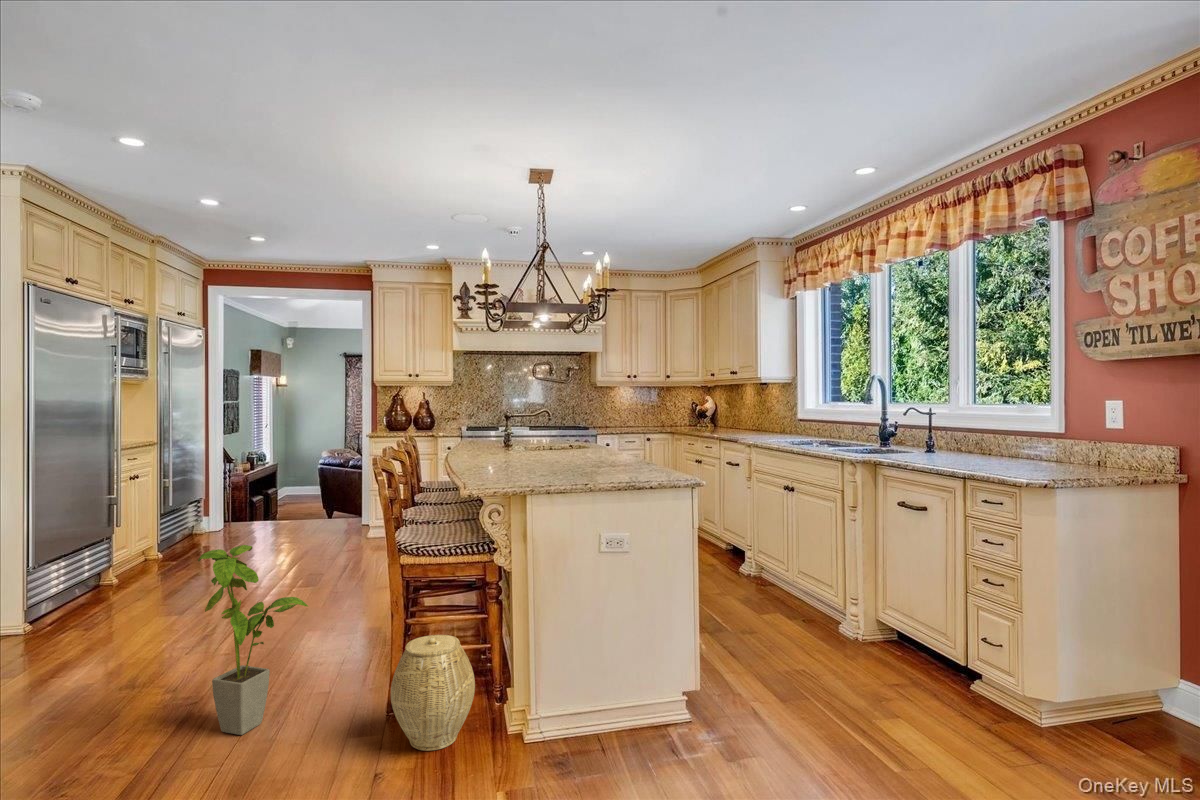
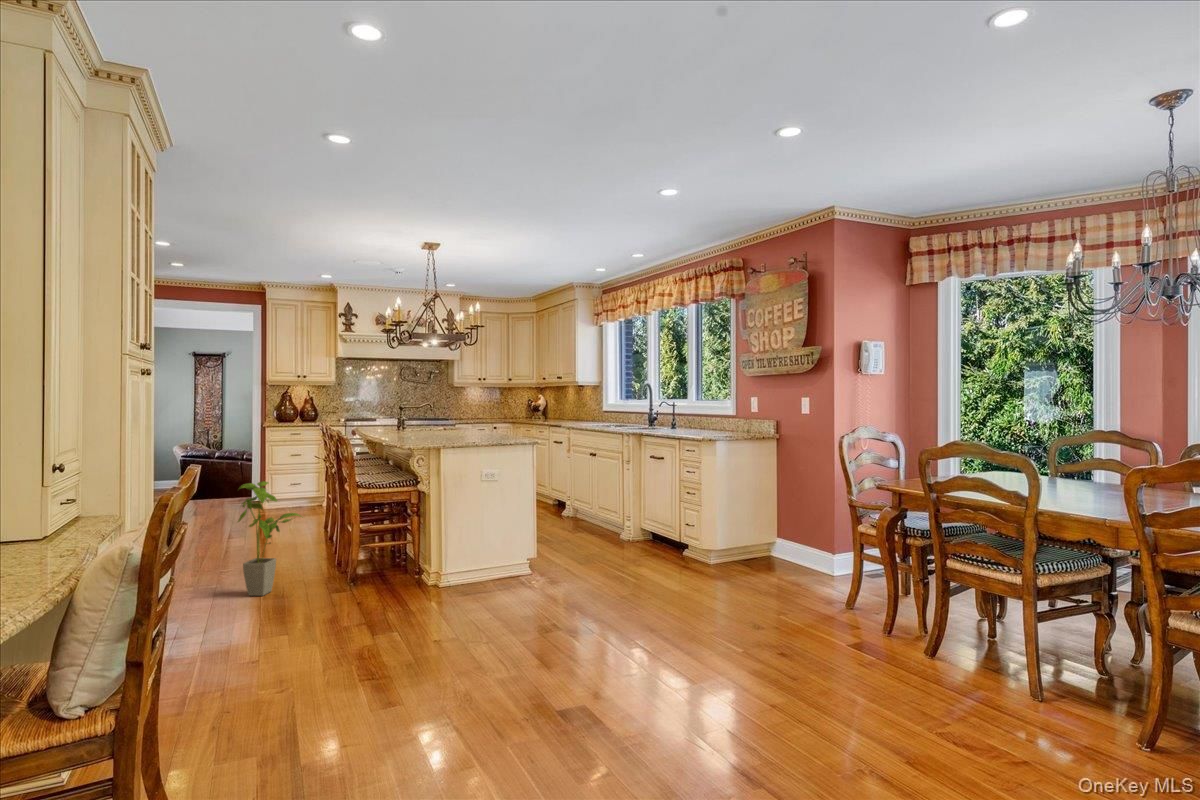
woven basket: present [391,635,475,751] -> none [361,531,410,592]

